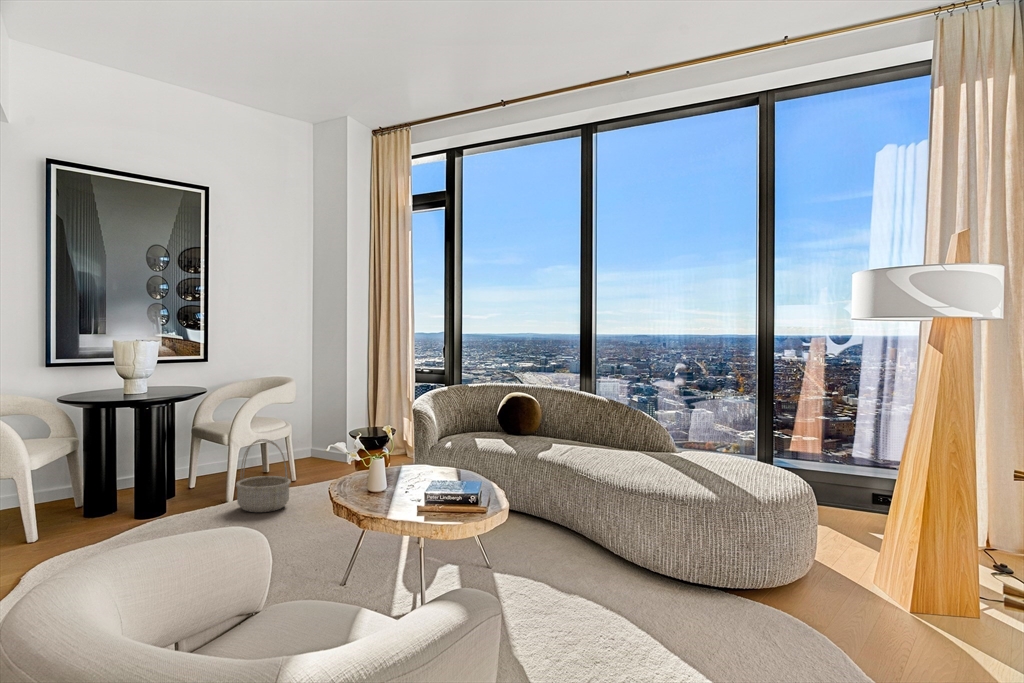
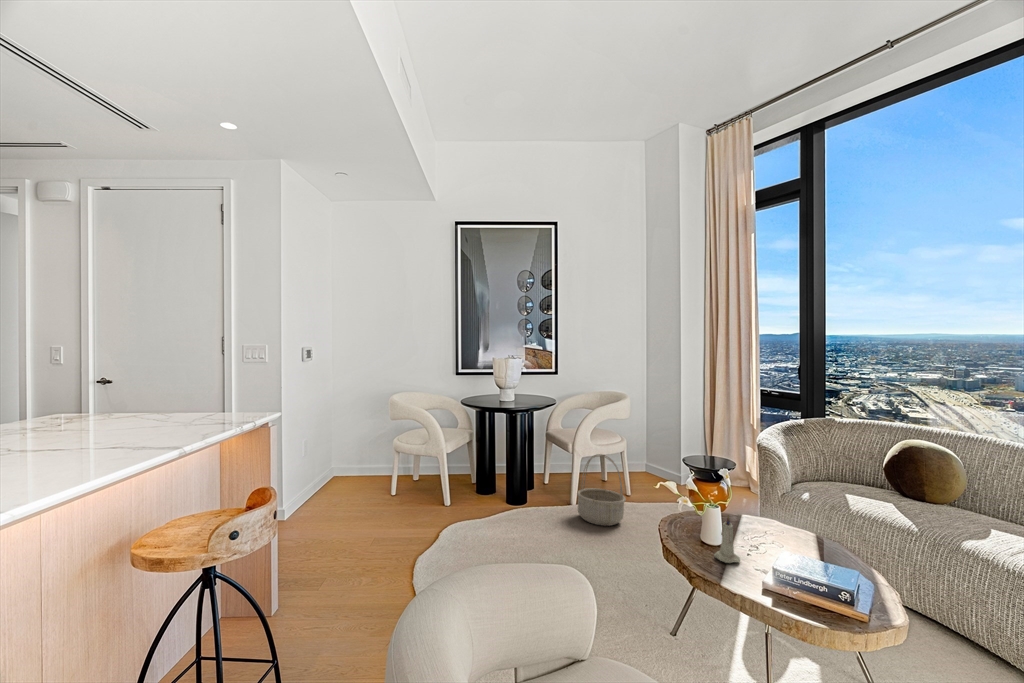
candle: none [379,461,400,501] -> present [714,515,740,563]

